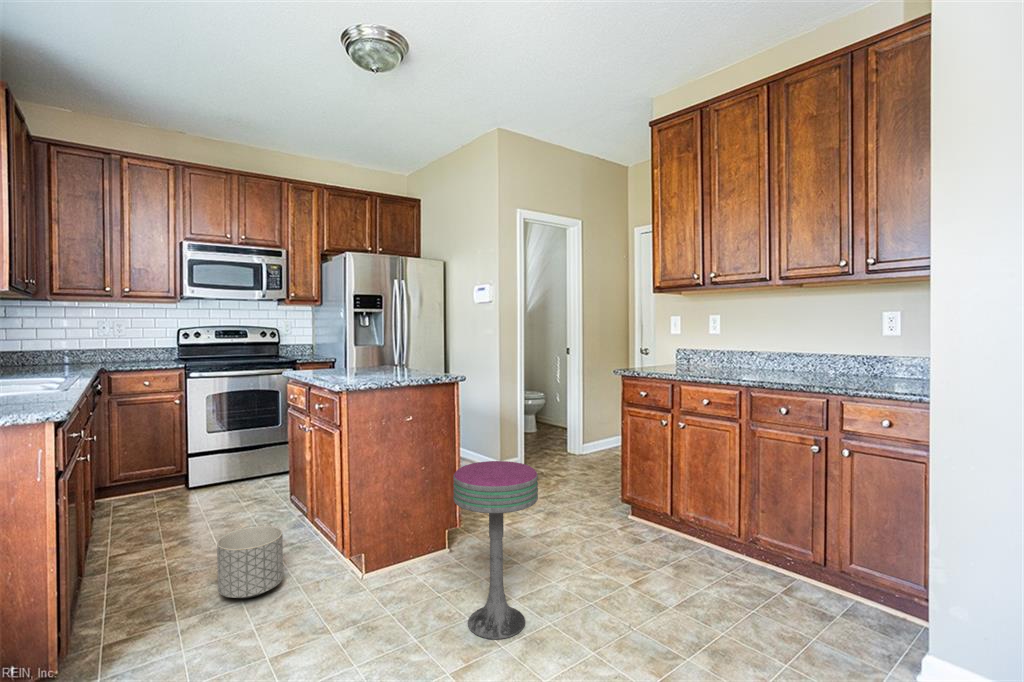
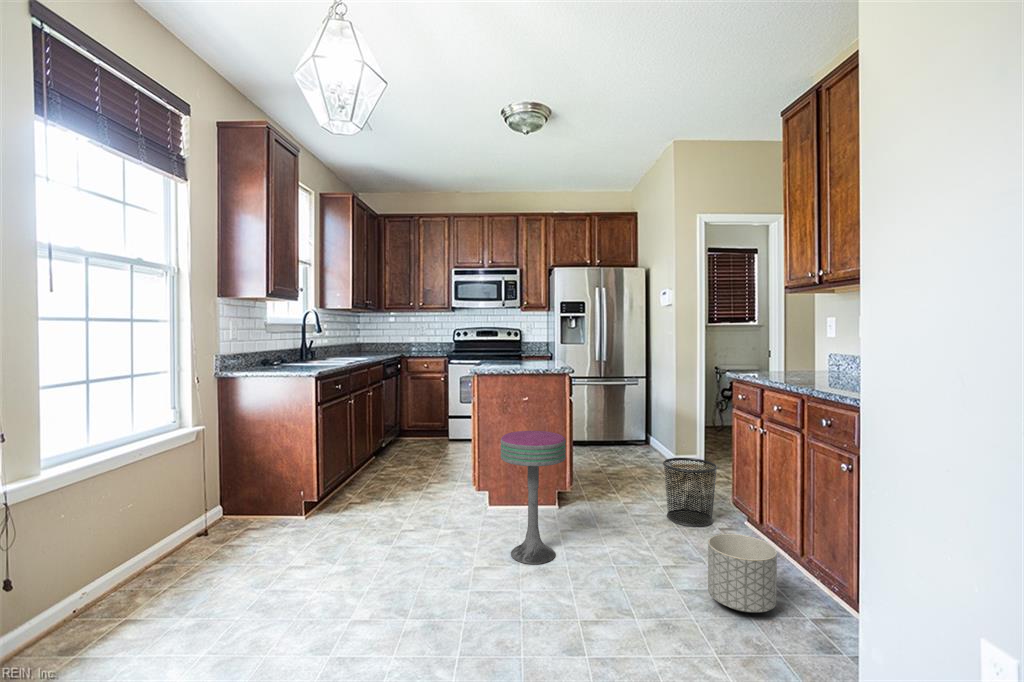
waste bin: none [556,463,610,535] -> present [663,458,718,527]
planter: present [217,526,283,598] -> present [708,534,777,613]

